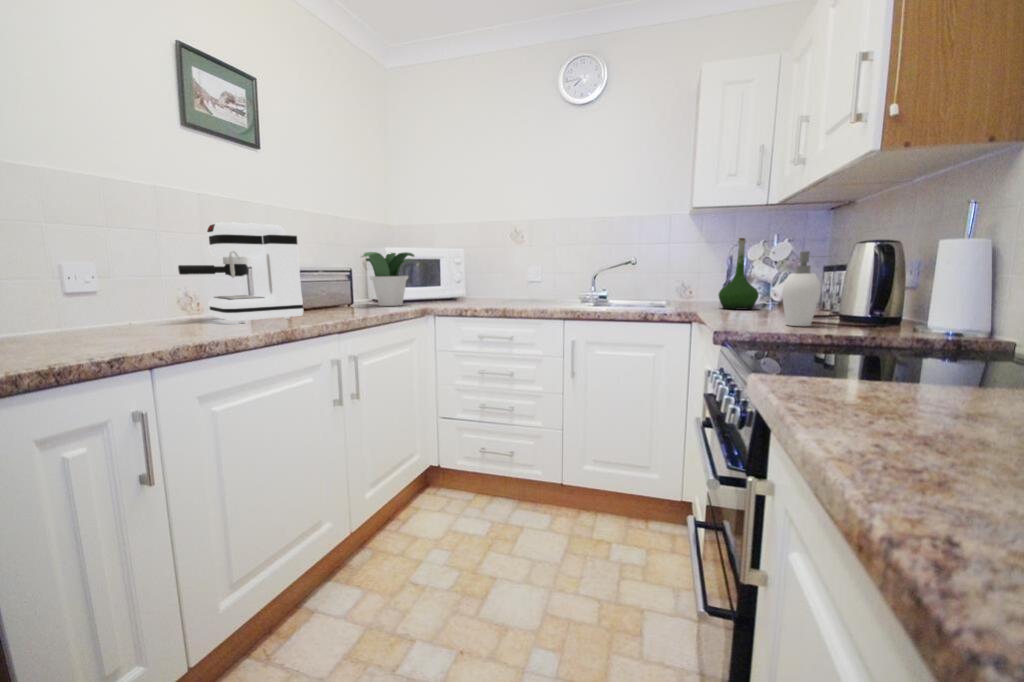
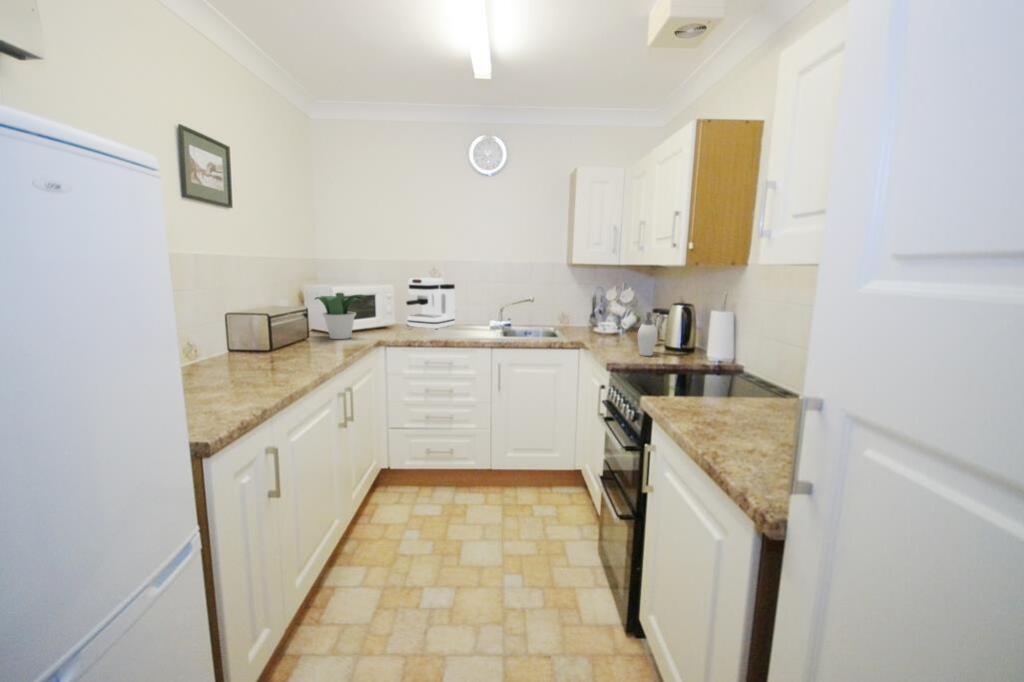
coffee maker: present [178,222,303,323] -> present [406,278,455,329]
vase: present [718,238,759,310] -> none [592,289,617,337]

